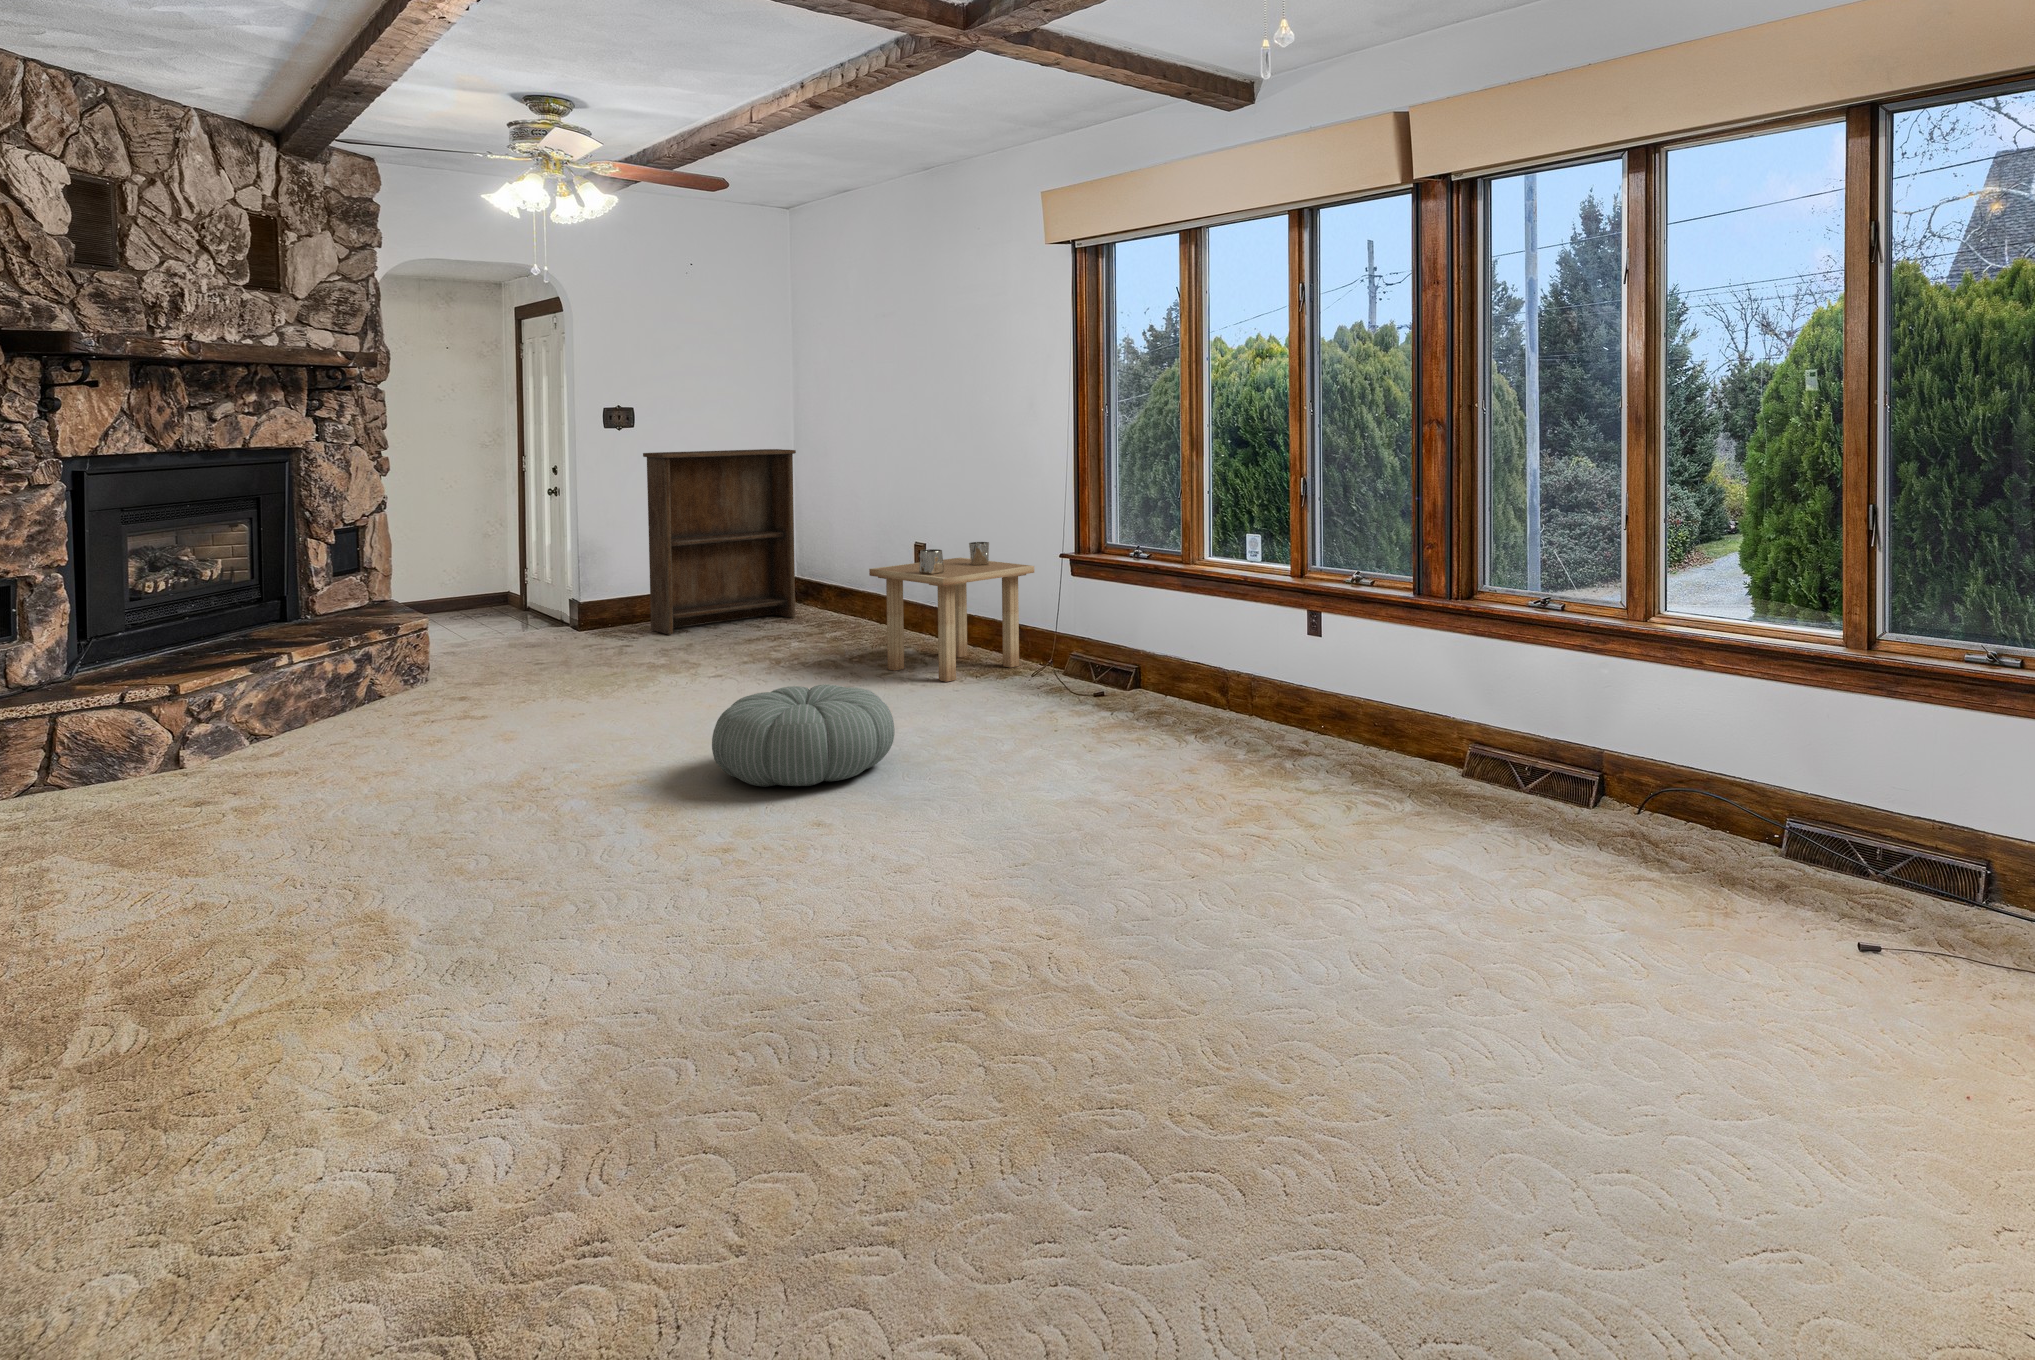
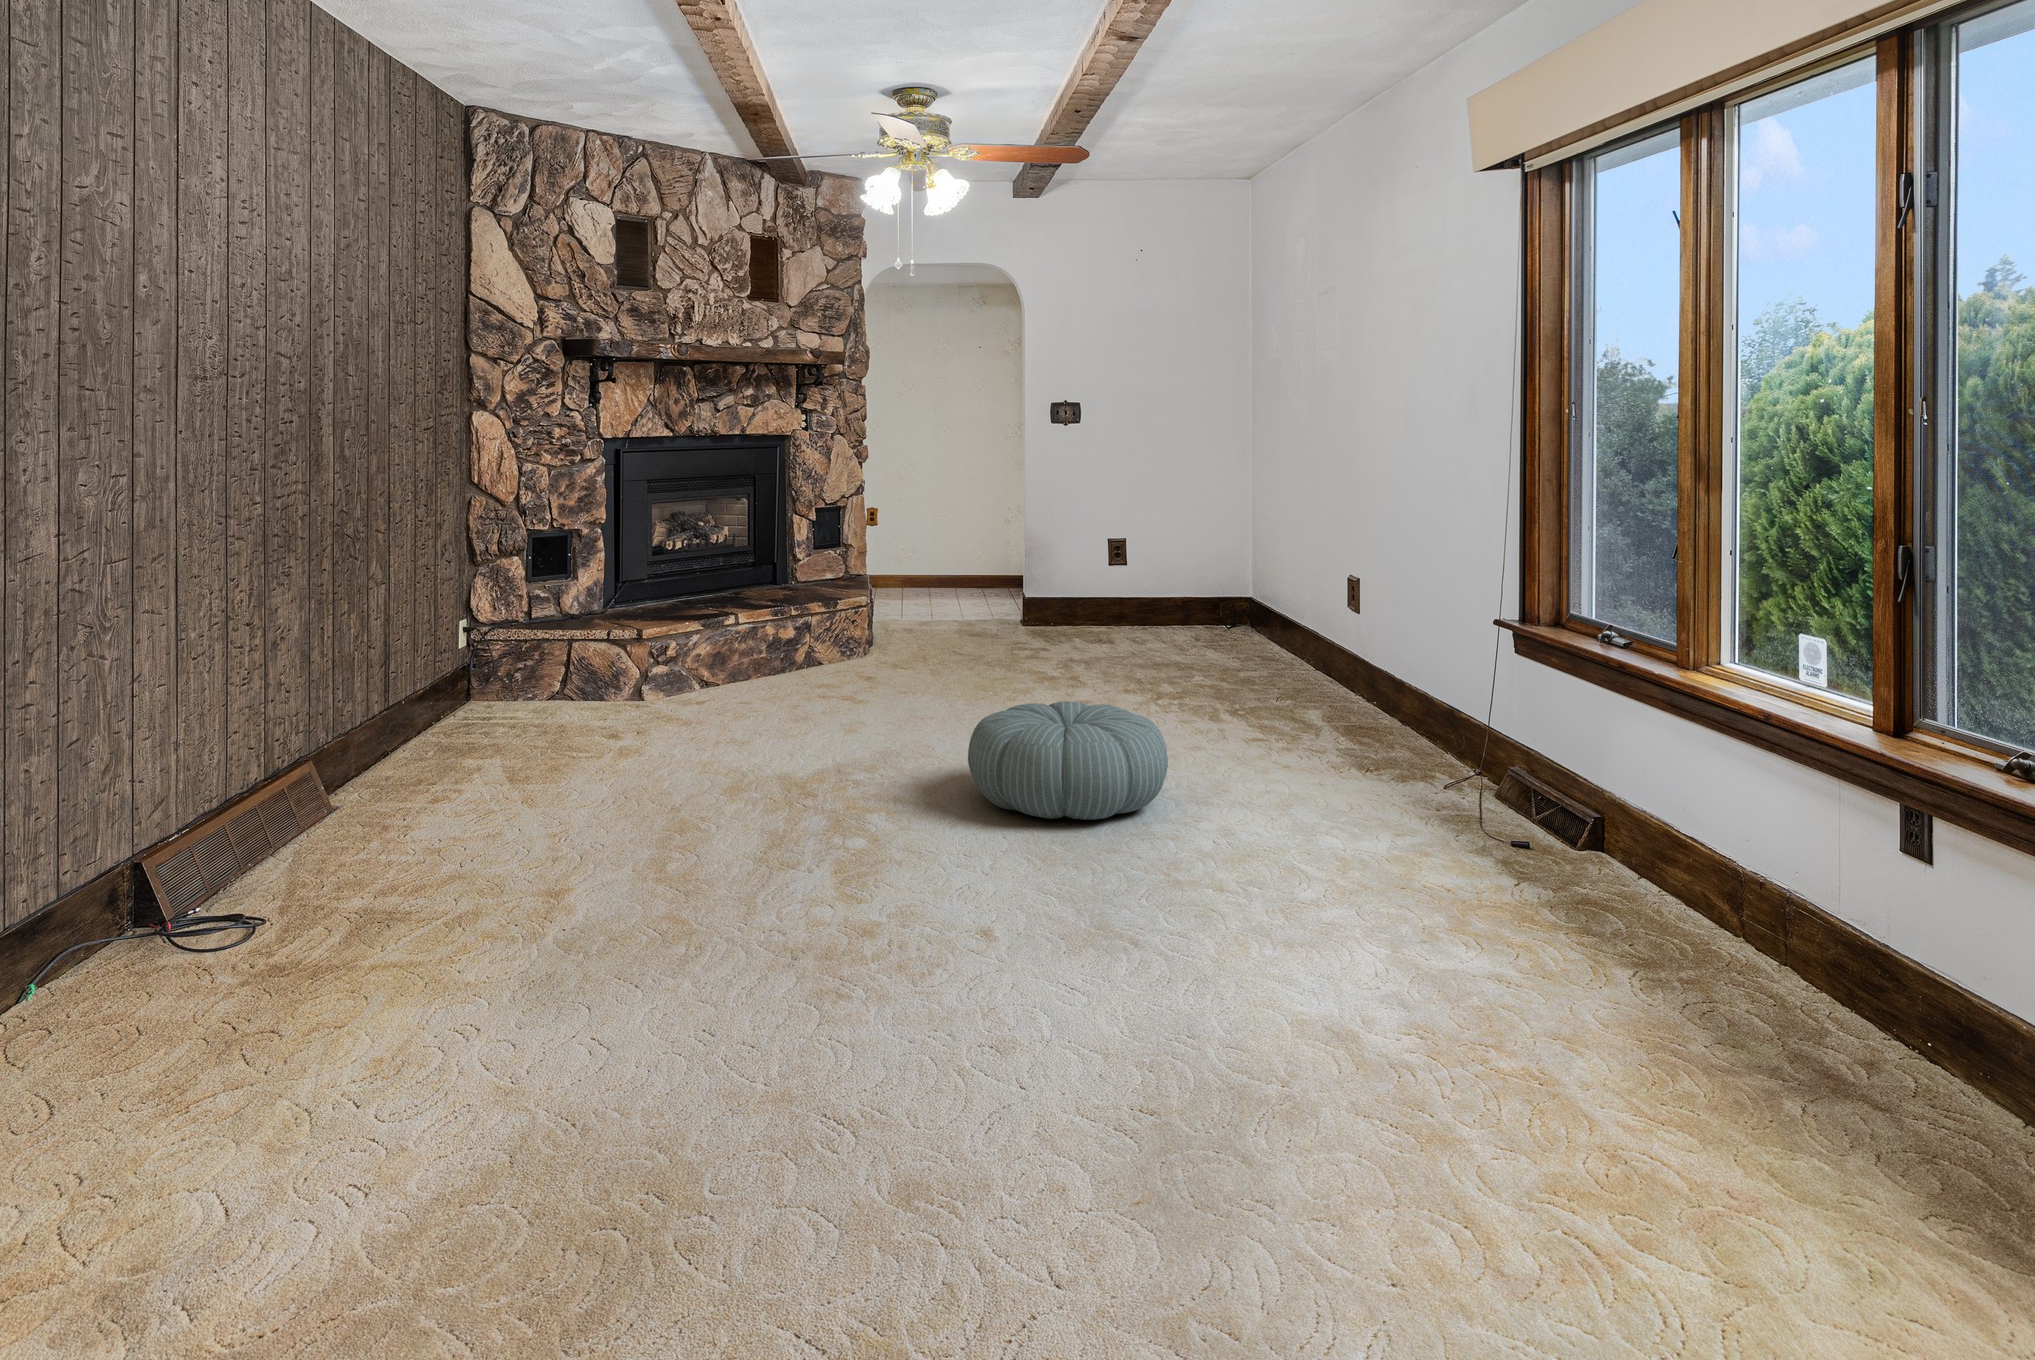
bookshelf: present [643,449,796,635] -> none [1084,443,1240,634]
side table: present [869,542,1034,682] -> none [1256,556,1461,727]

